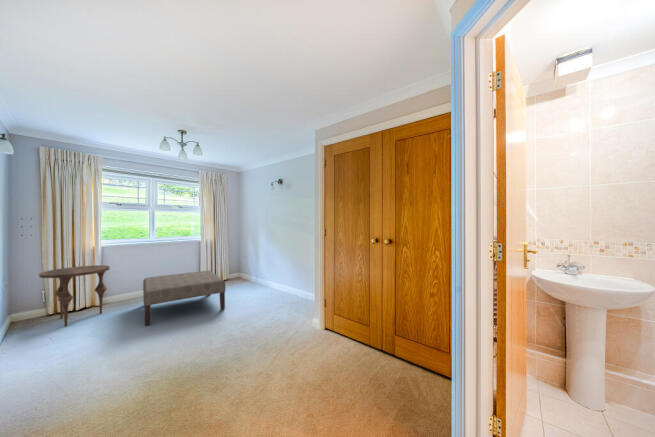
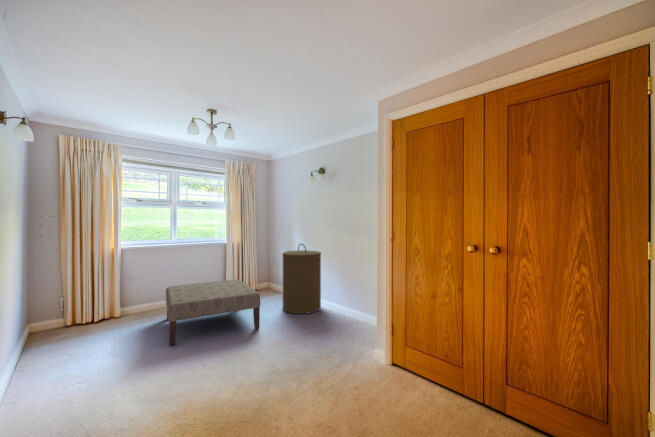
laundry hamper: none [247,240,279,297] -> present [283,244,321,314]
side table: present [39,265,109,326] -> none [56,271,130,341]

